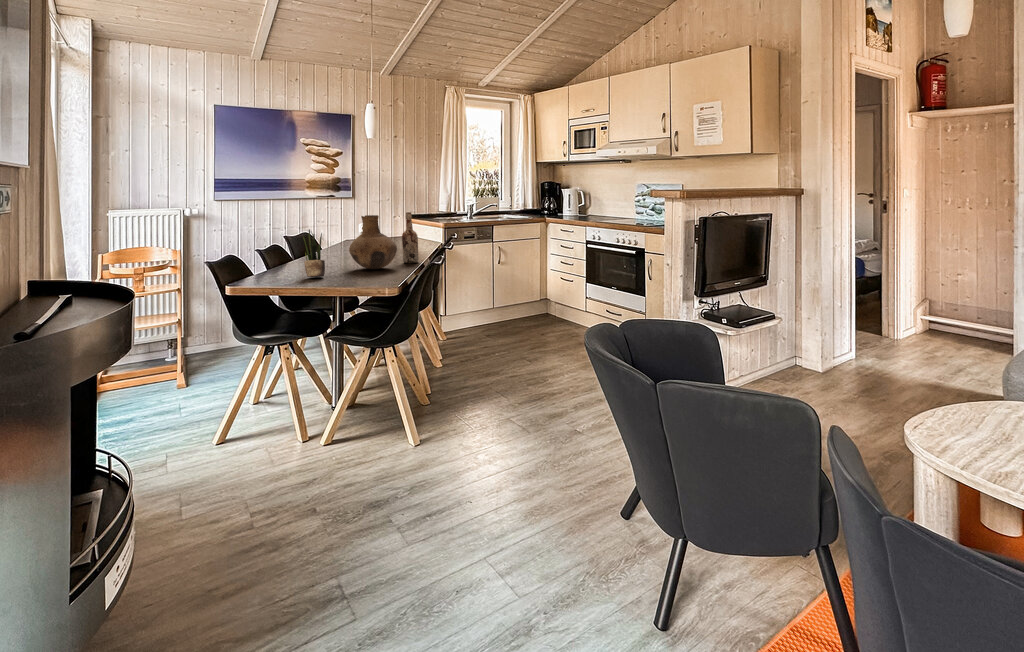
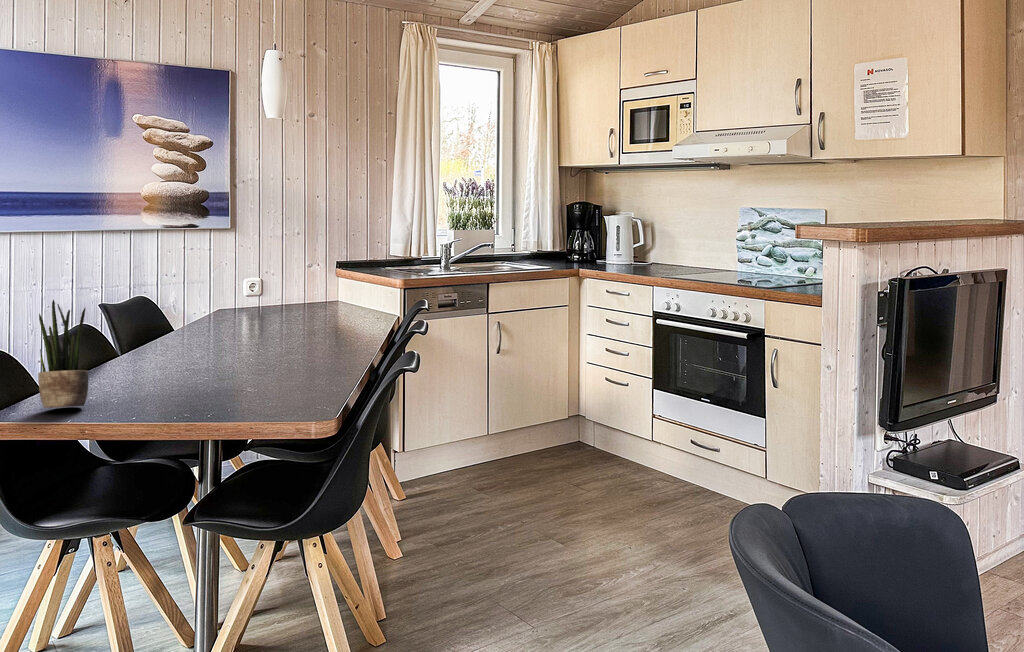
wine bottle: present [402,212,418,263] -> none [288,261,321,365]
vase: present [349,215,397,269] -> none [161,268,268,383]

